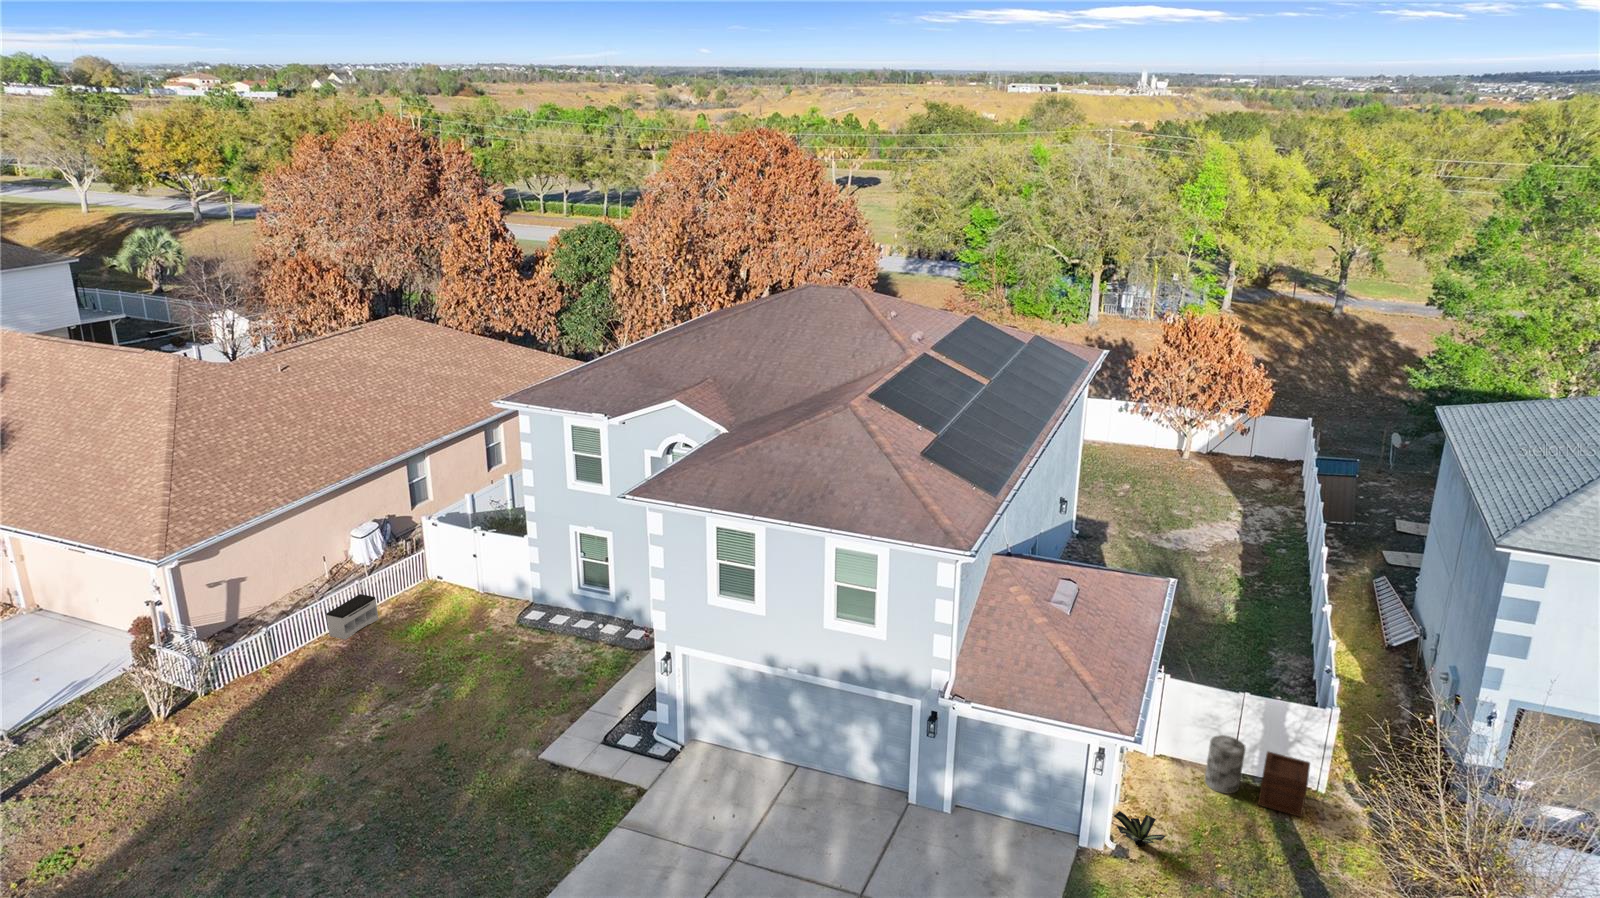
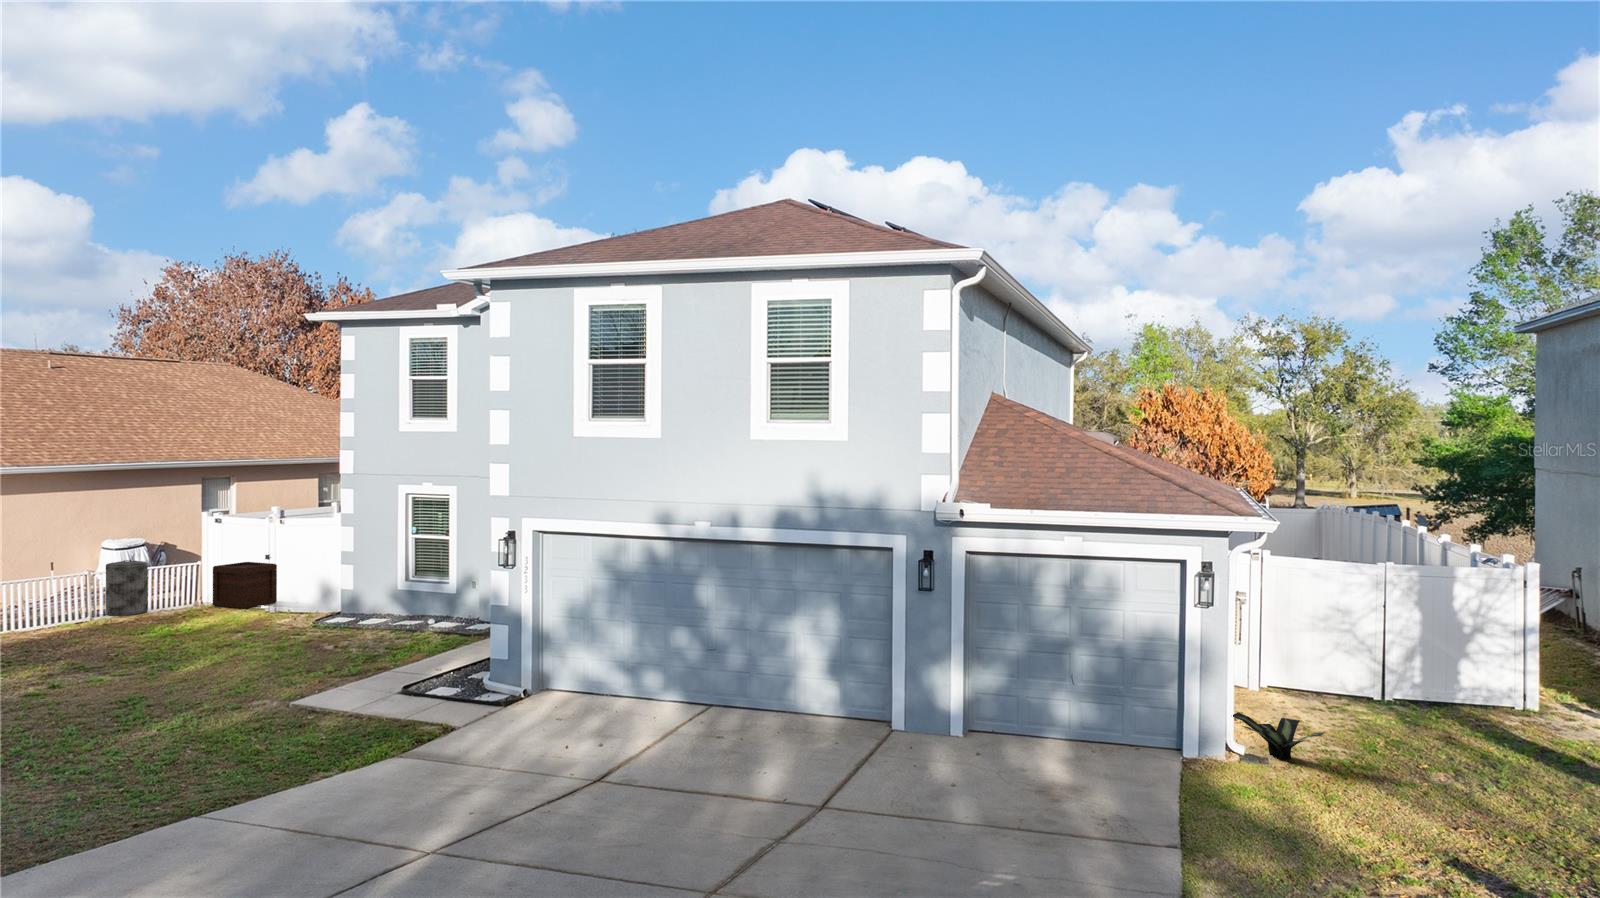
bench: present [326,594,378,640] -> none [15,581,102,630]
trash can: present [1205,735,1246,794] -> present [106,560,148,616]
wooden crate: present [1258,752,1310,817] -> present [213,562,277,609]

